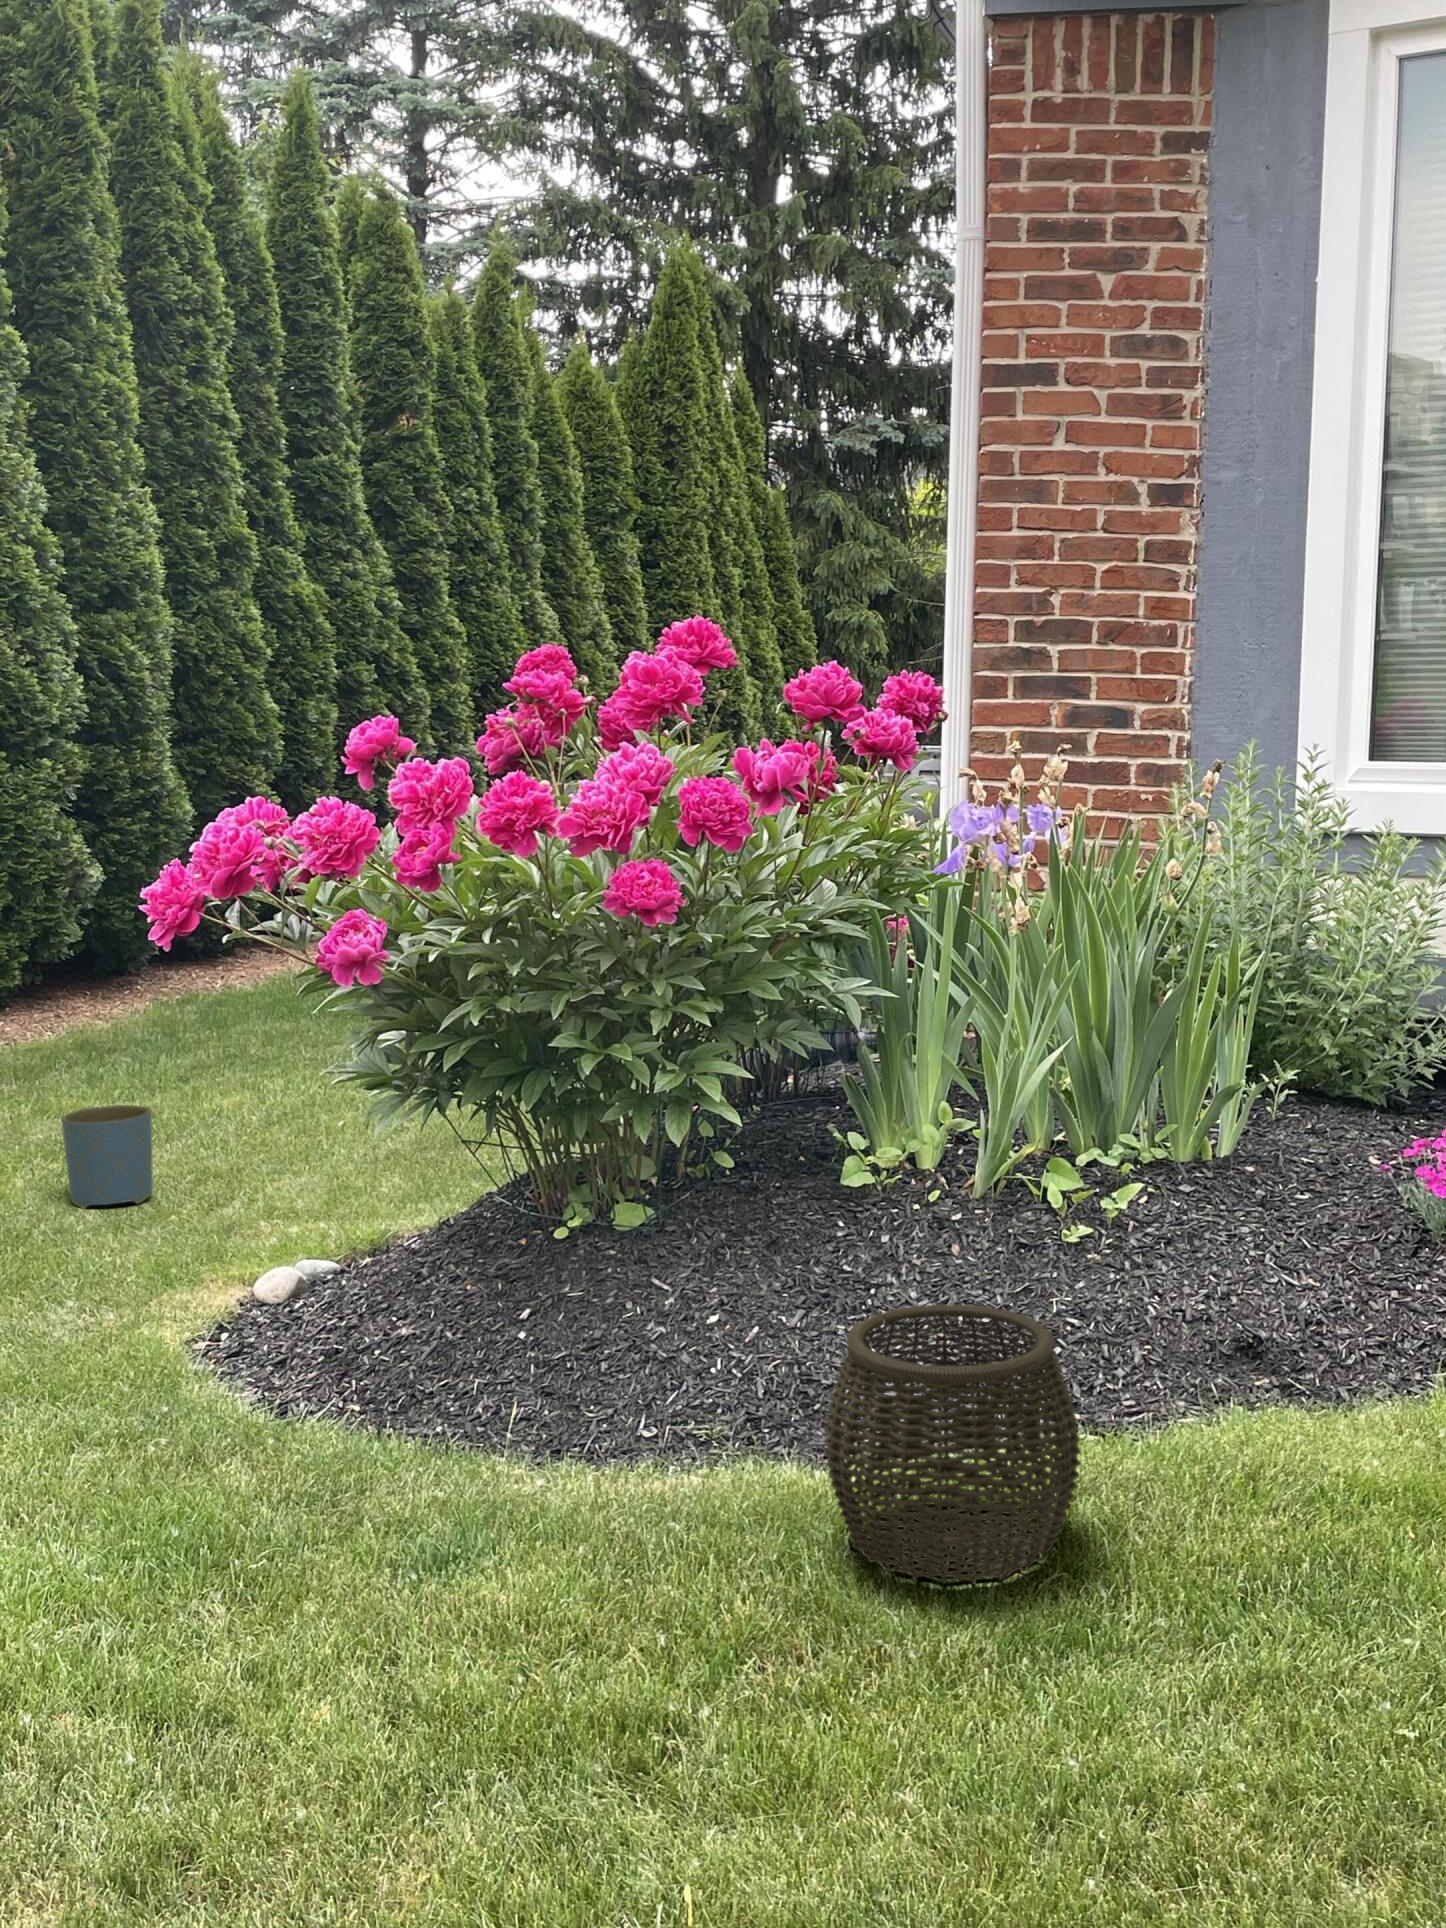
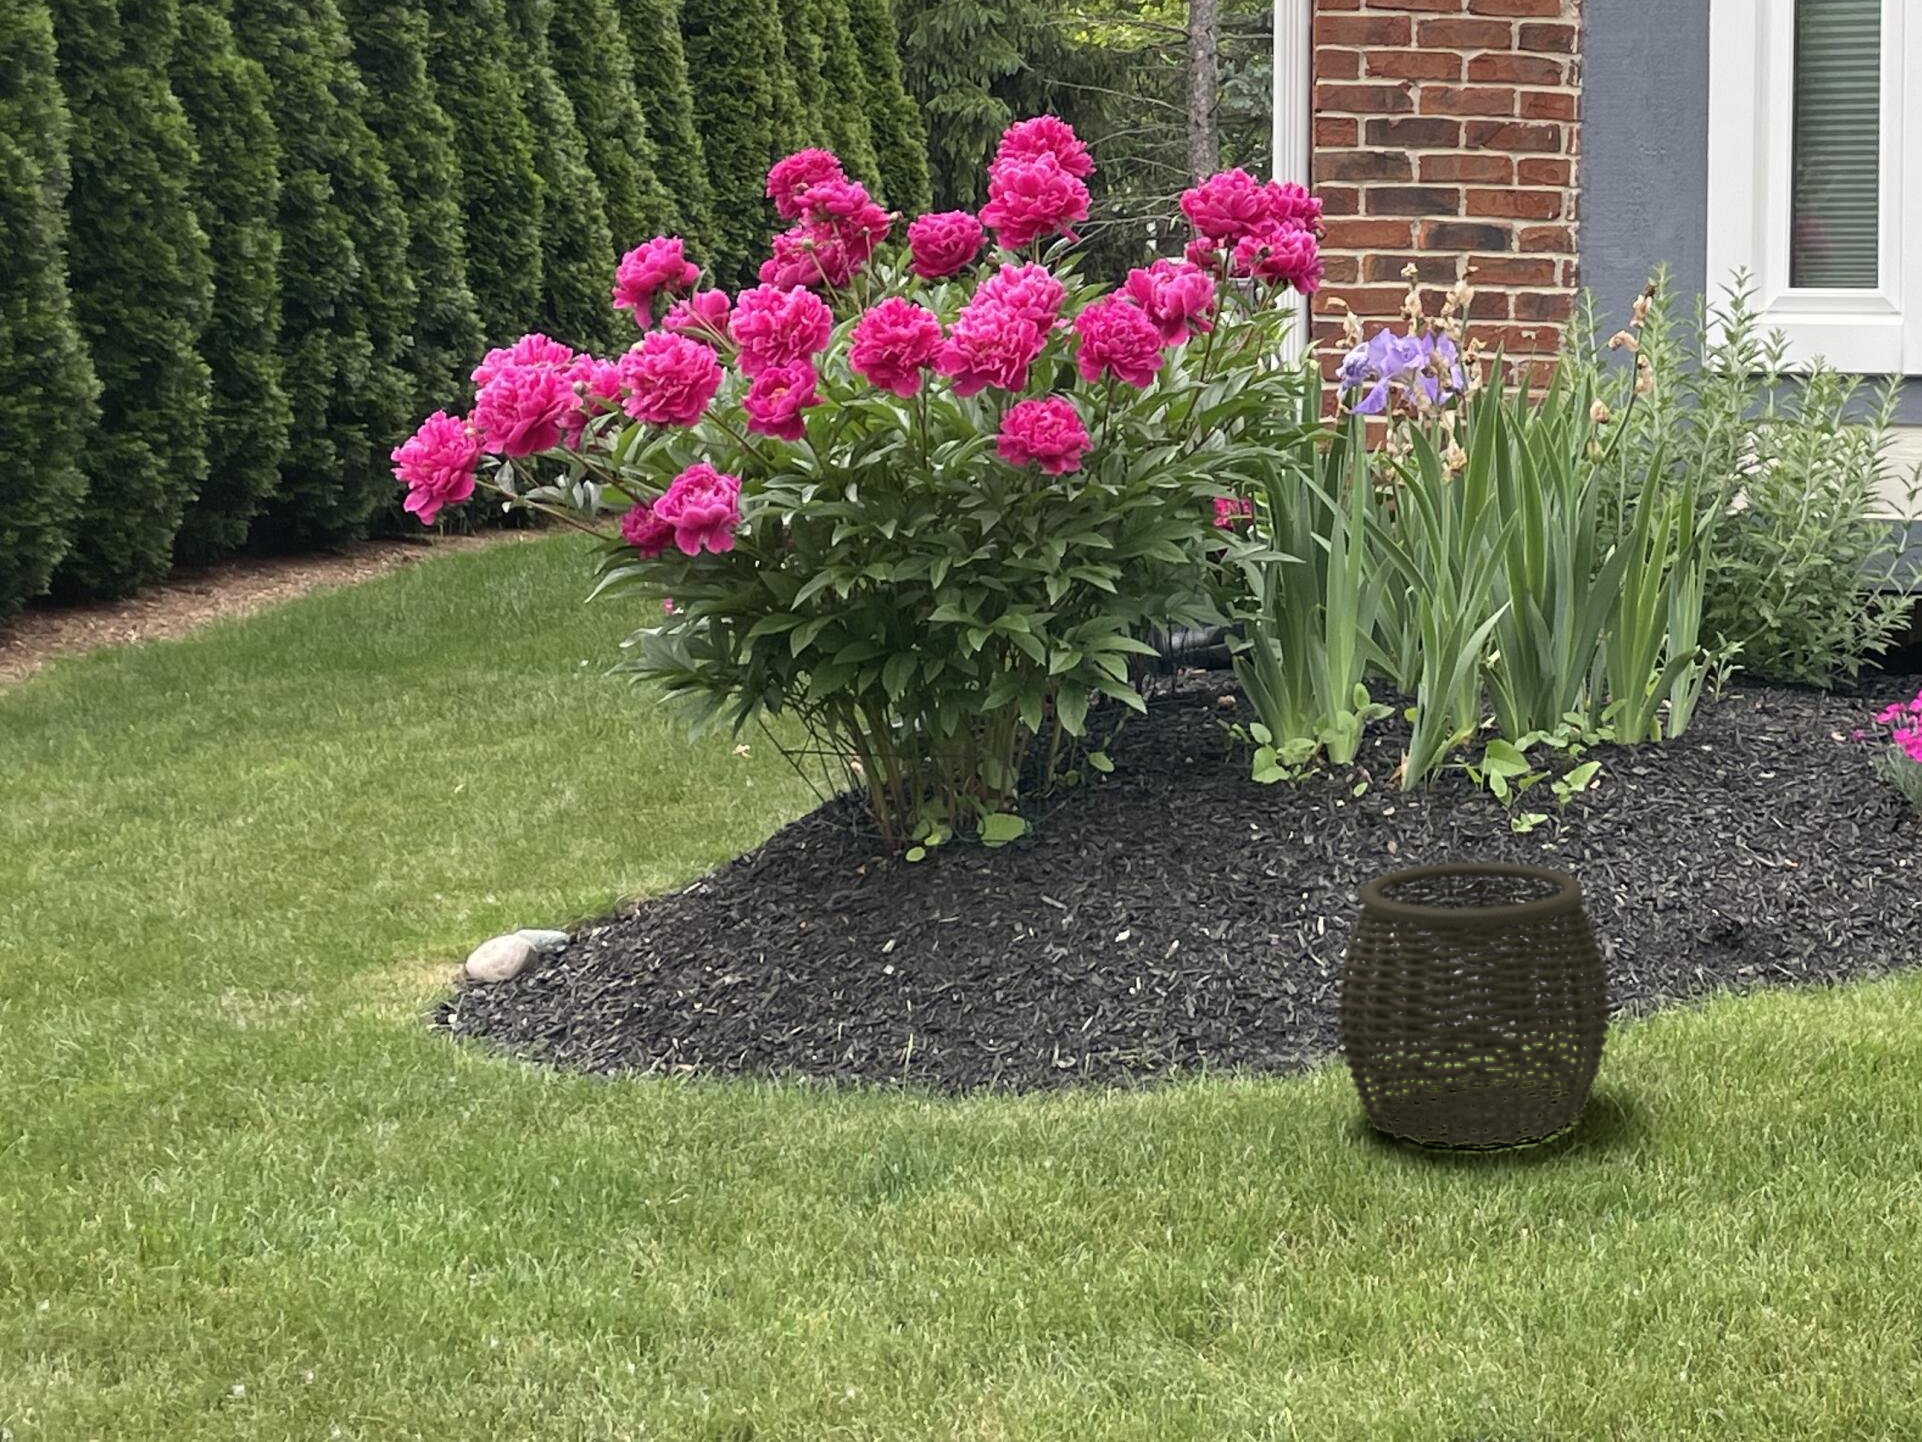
planter: present [61,1105,153,1209] -> none [79,765,210,910]

